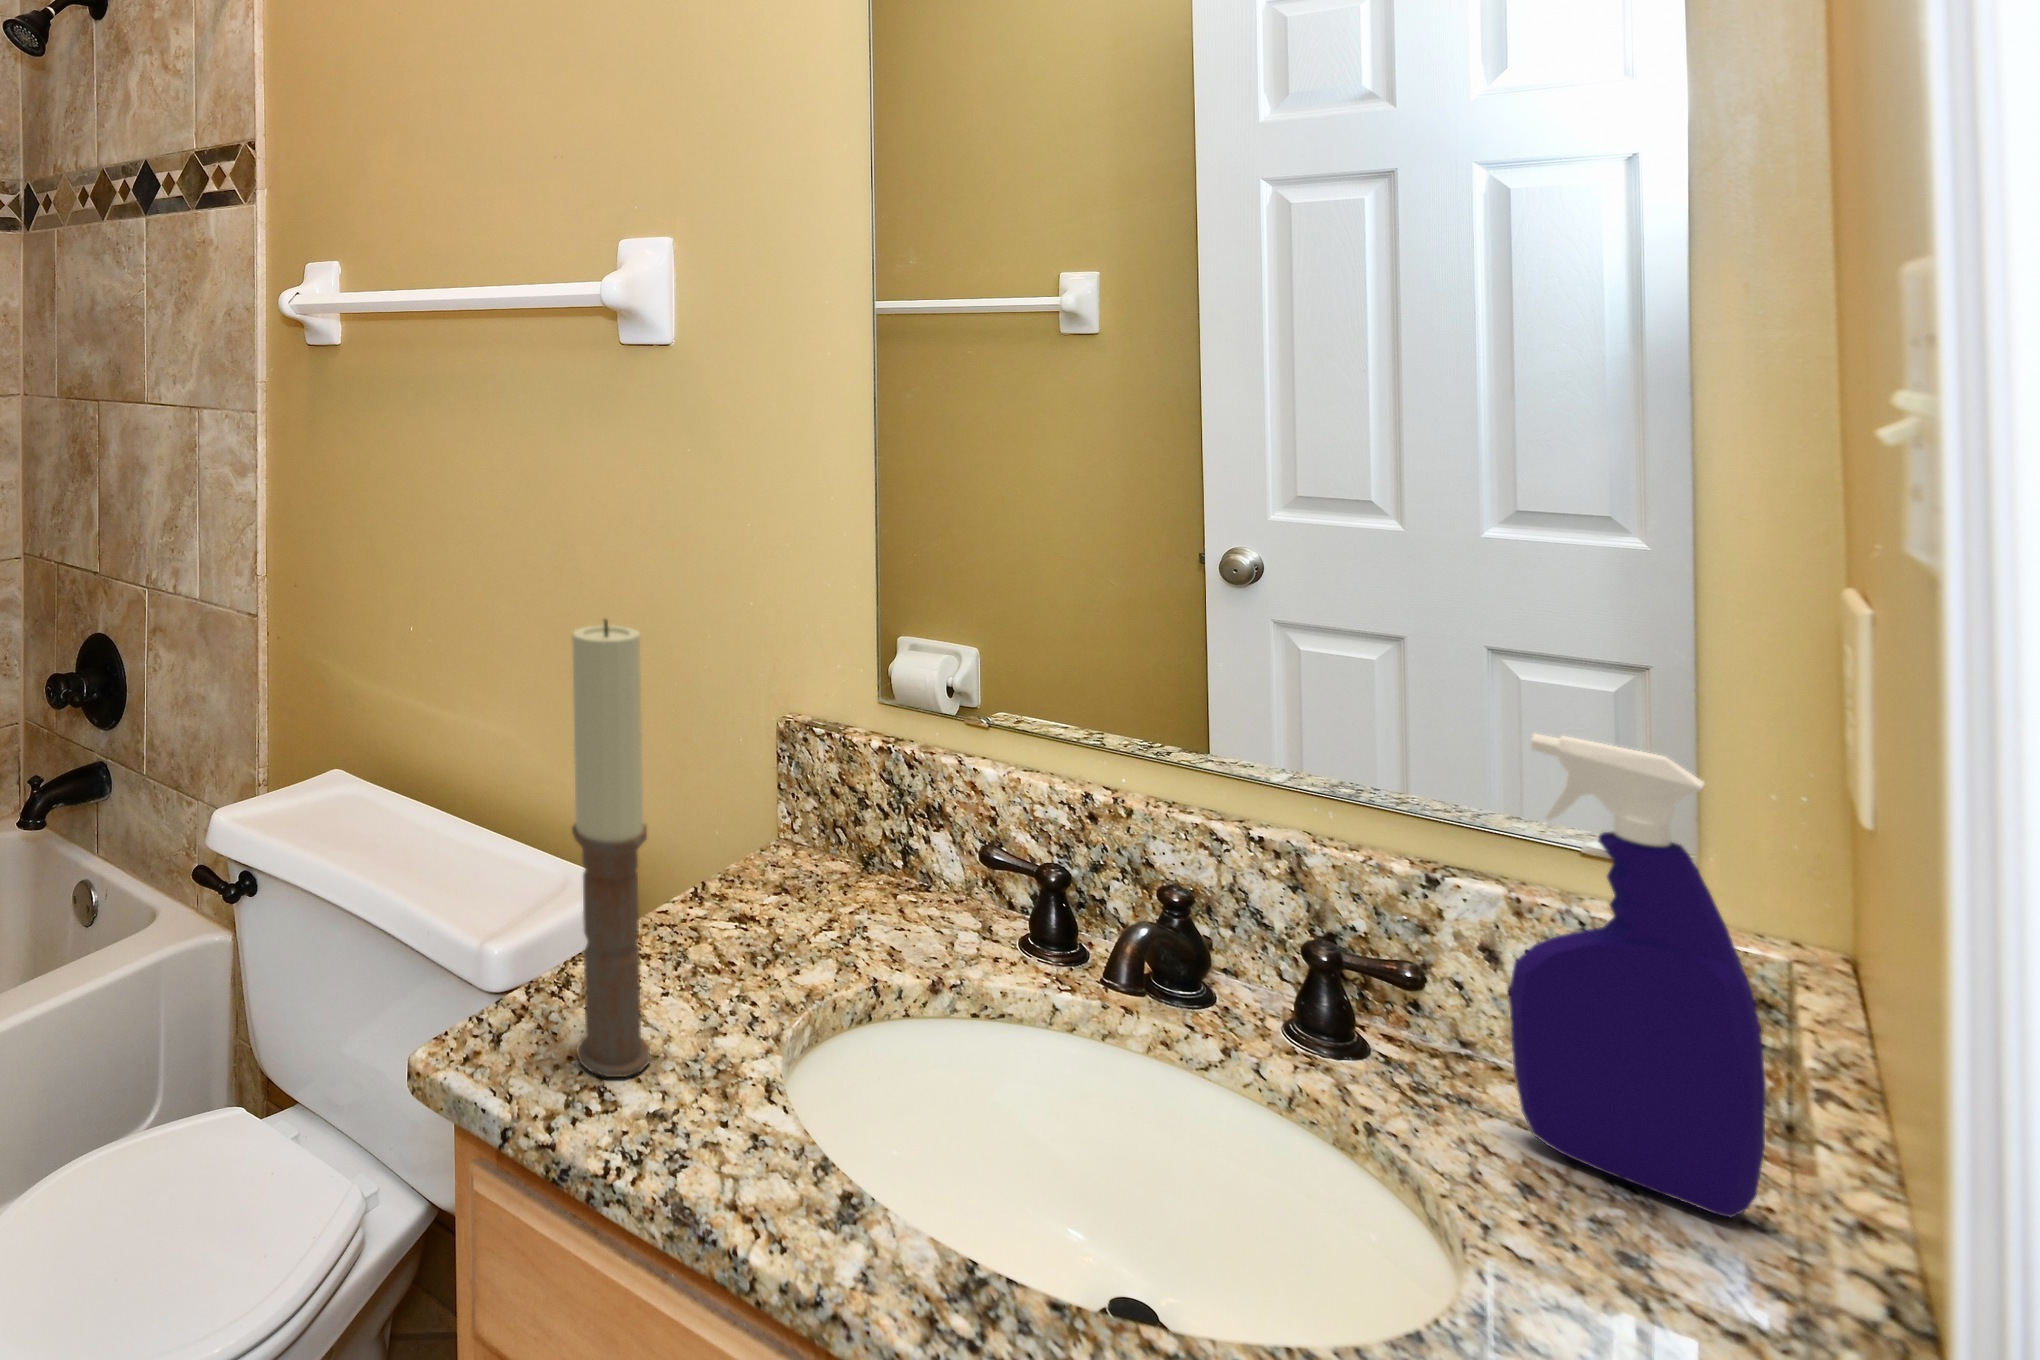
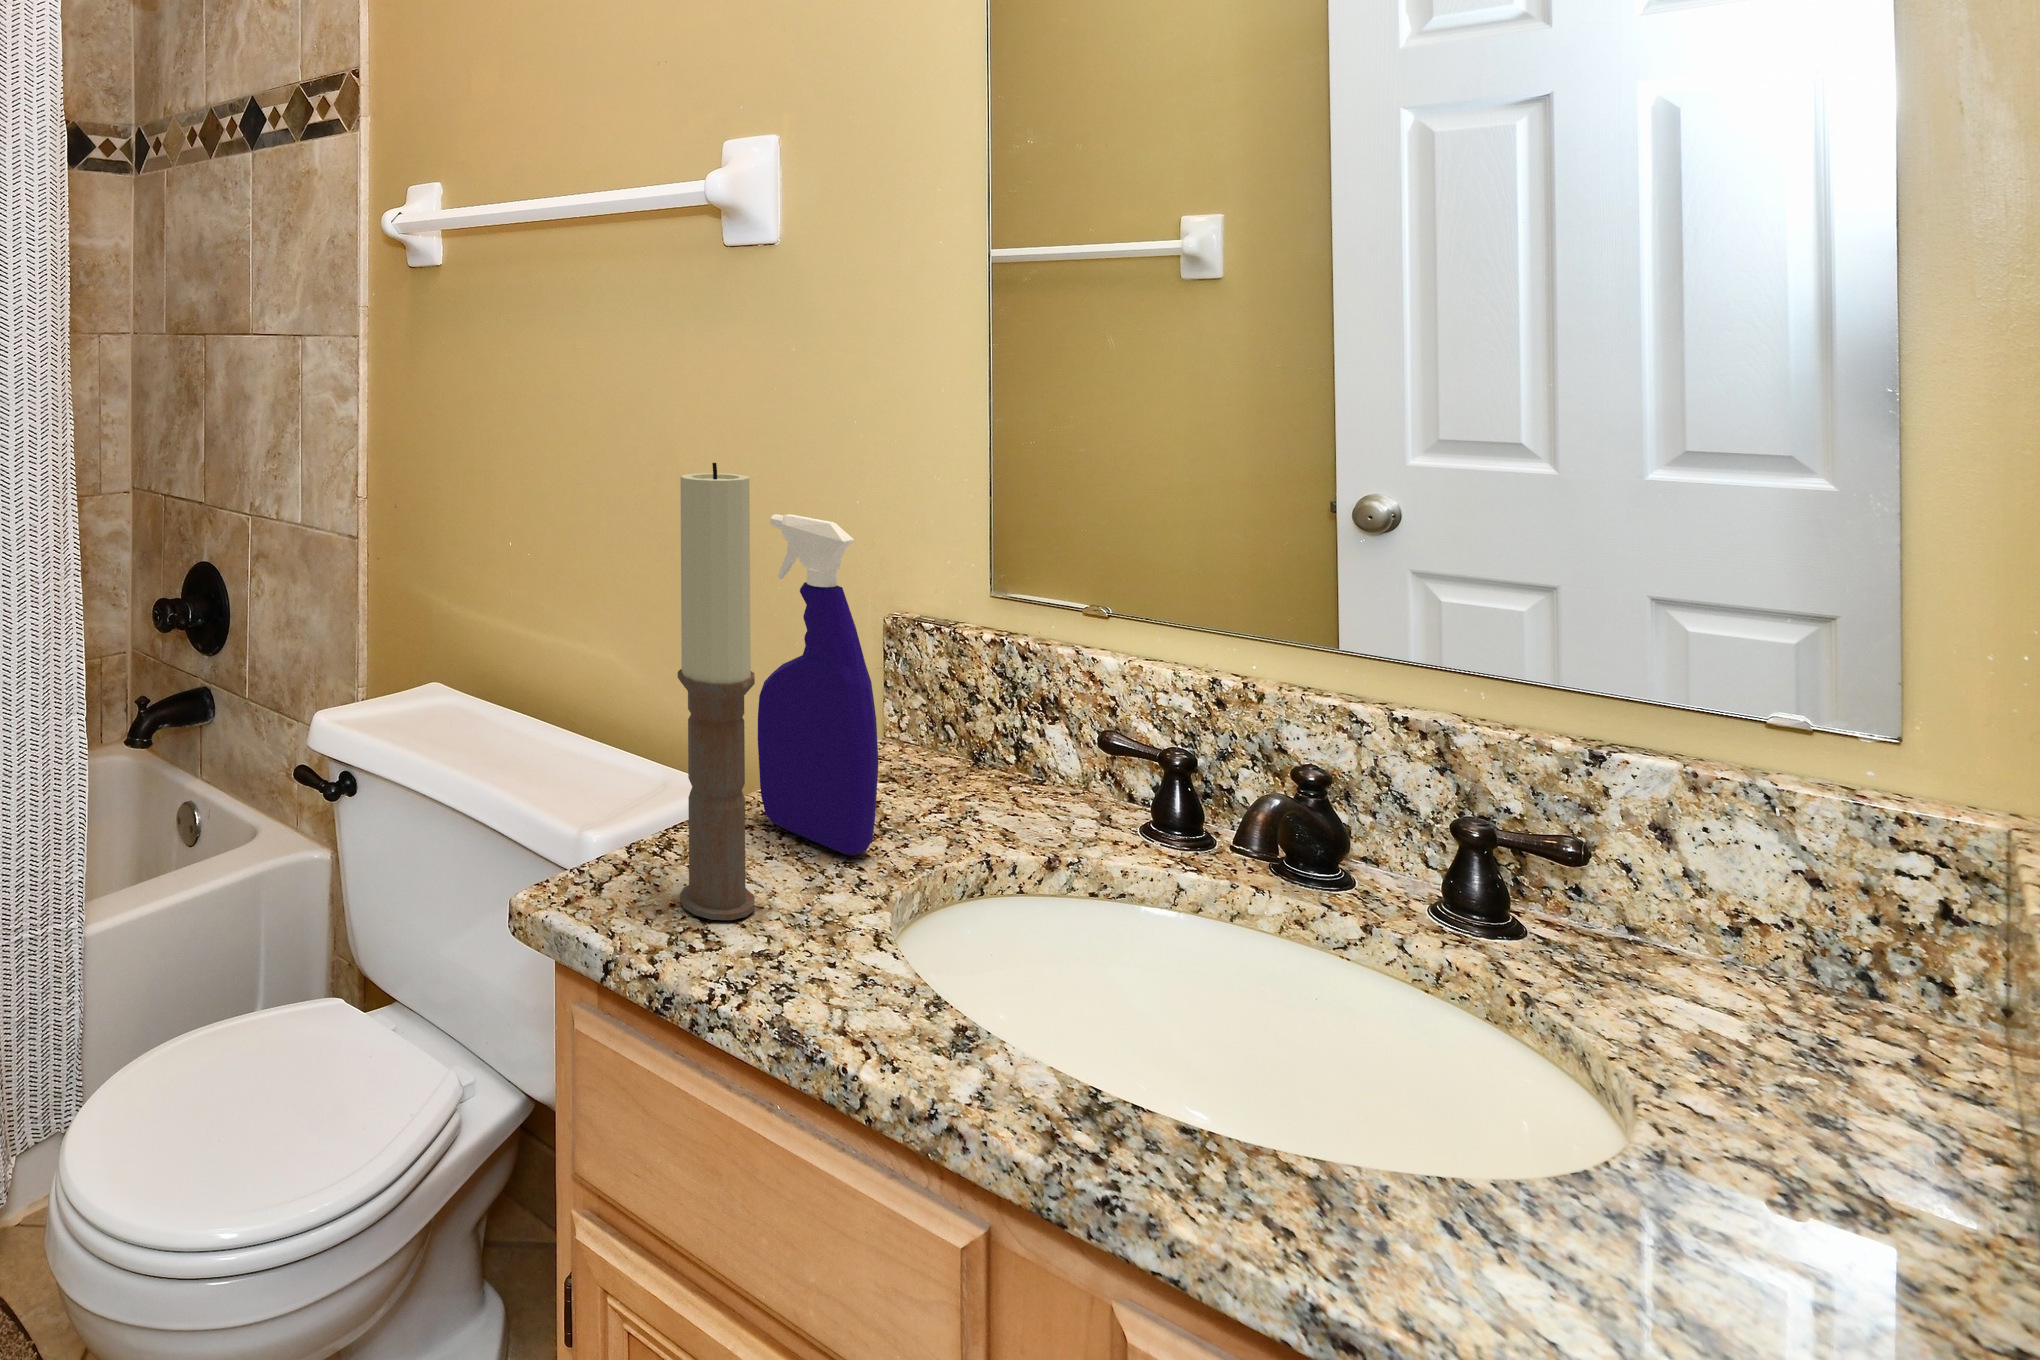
spray bottle: present [1509,734,1766,1217] -> present [758,514,879,856]

